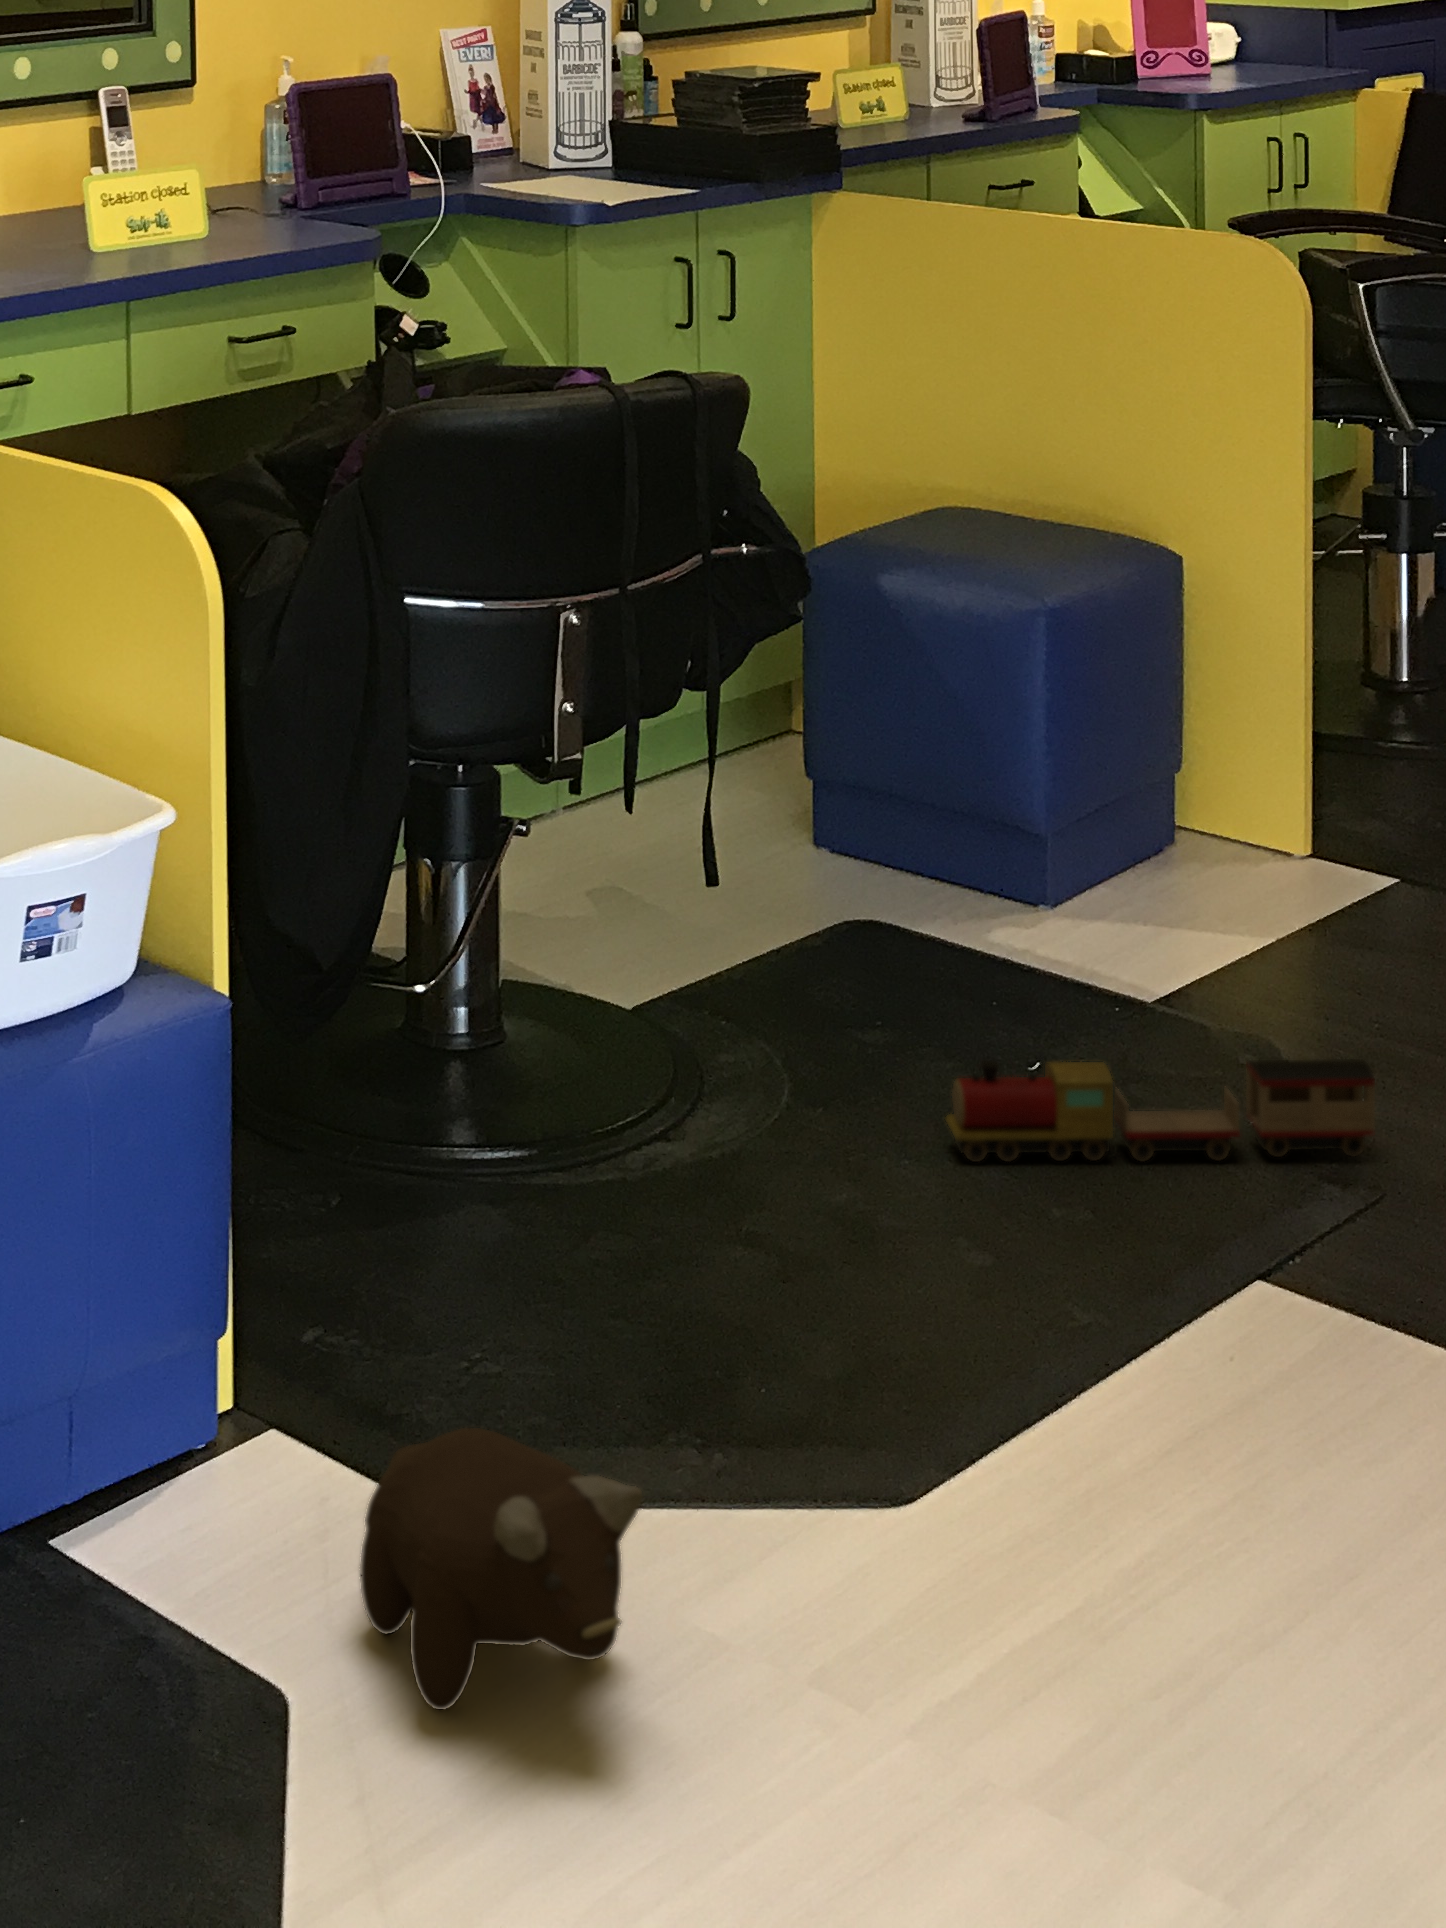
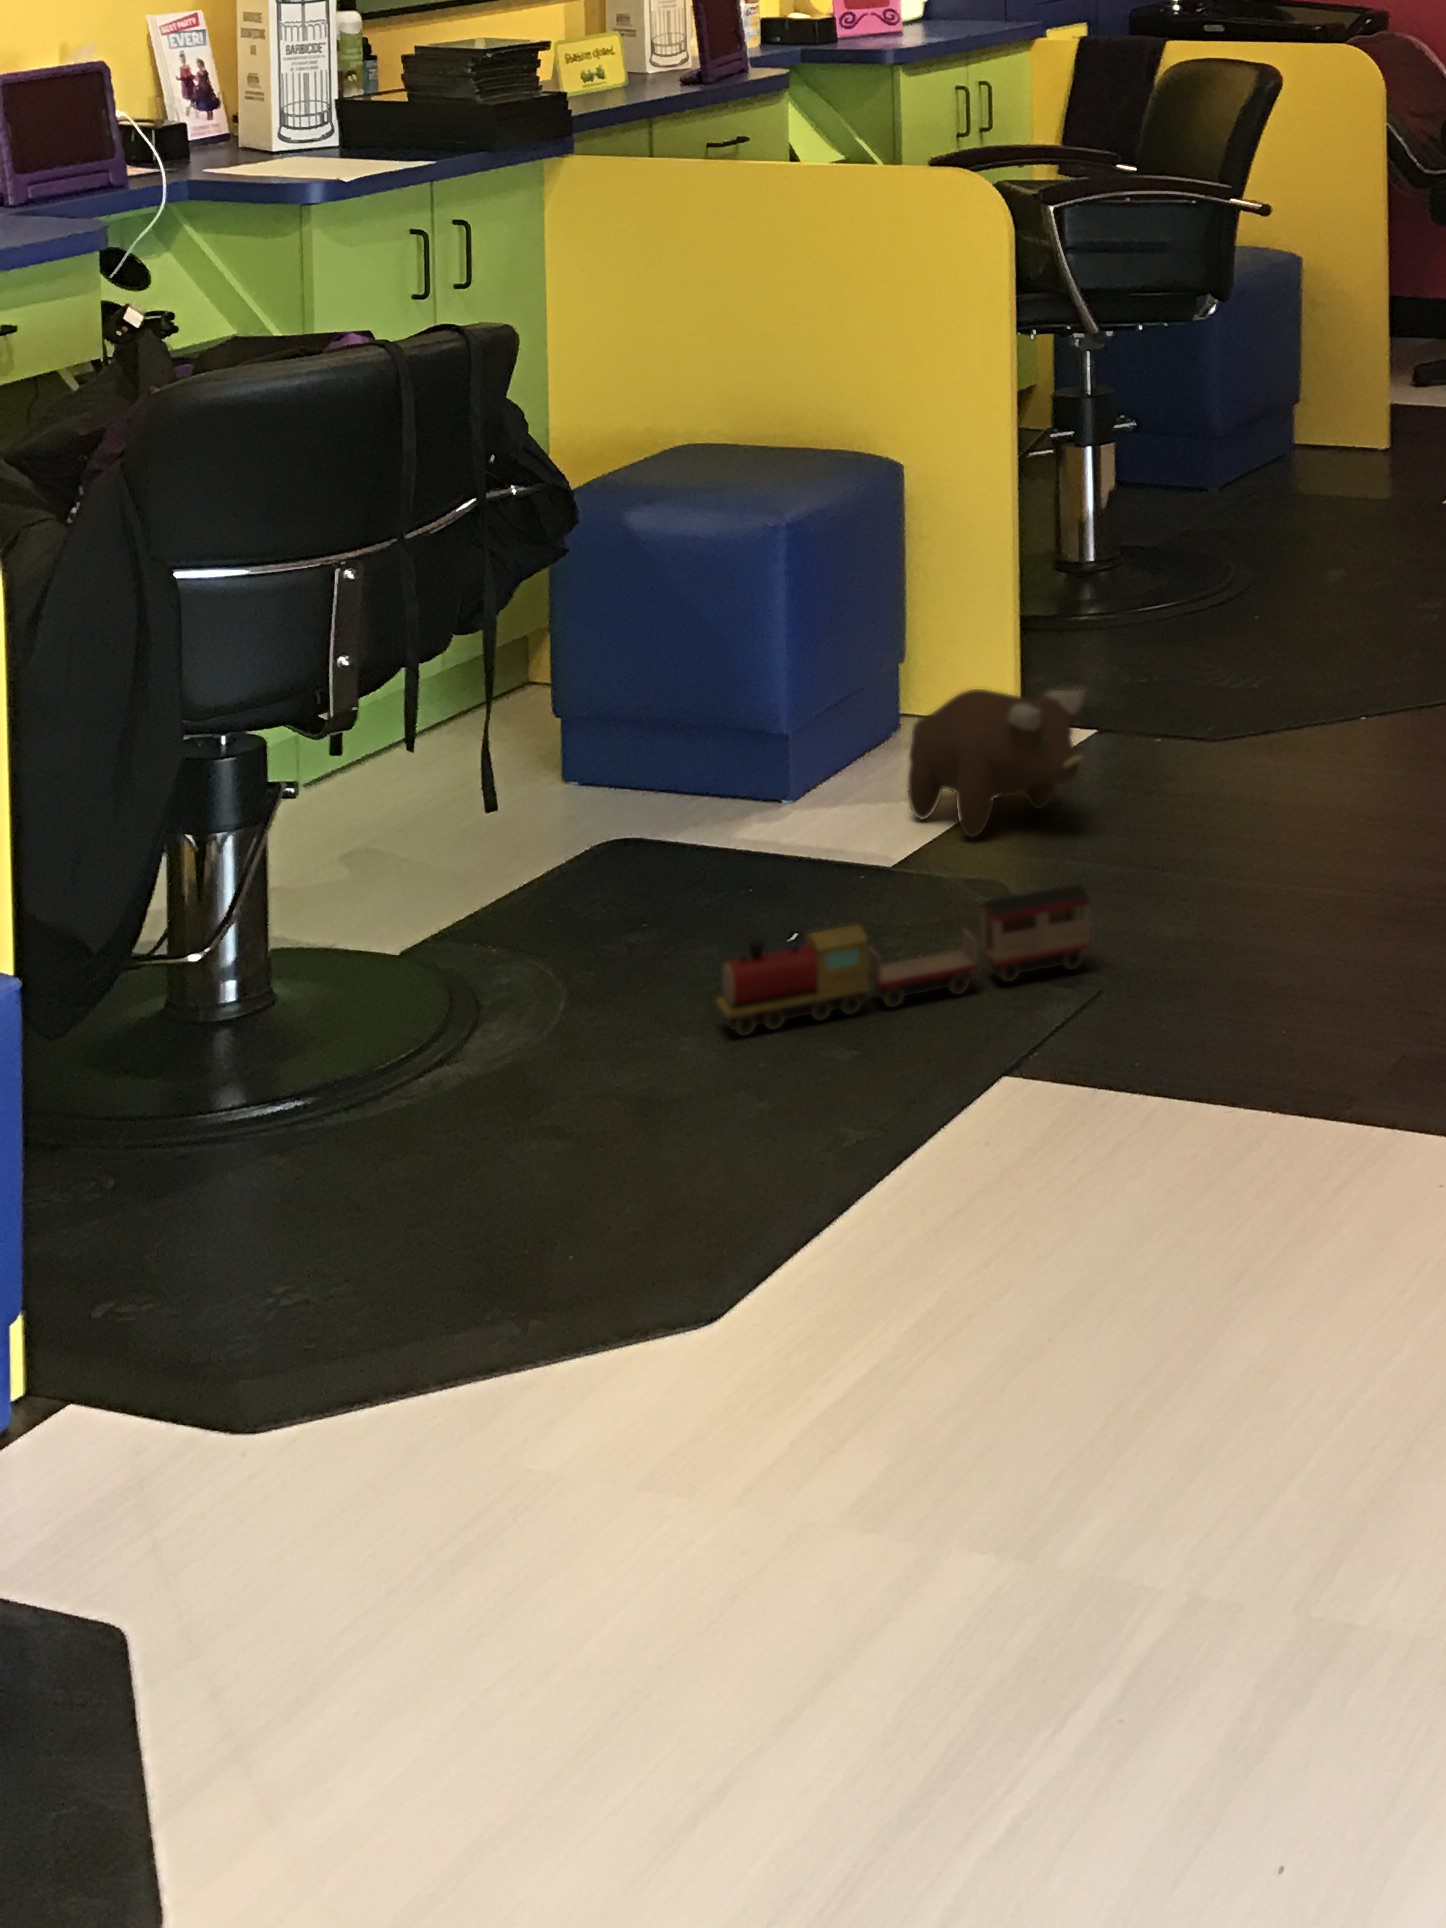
plush toy: present [360,1428,642,1710] -> present [908,689,1086,837]

